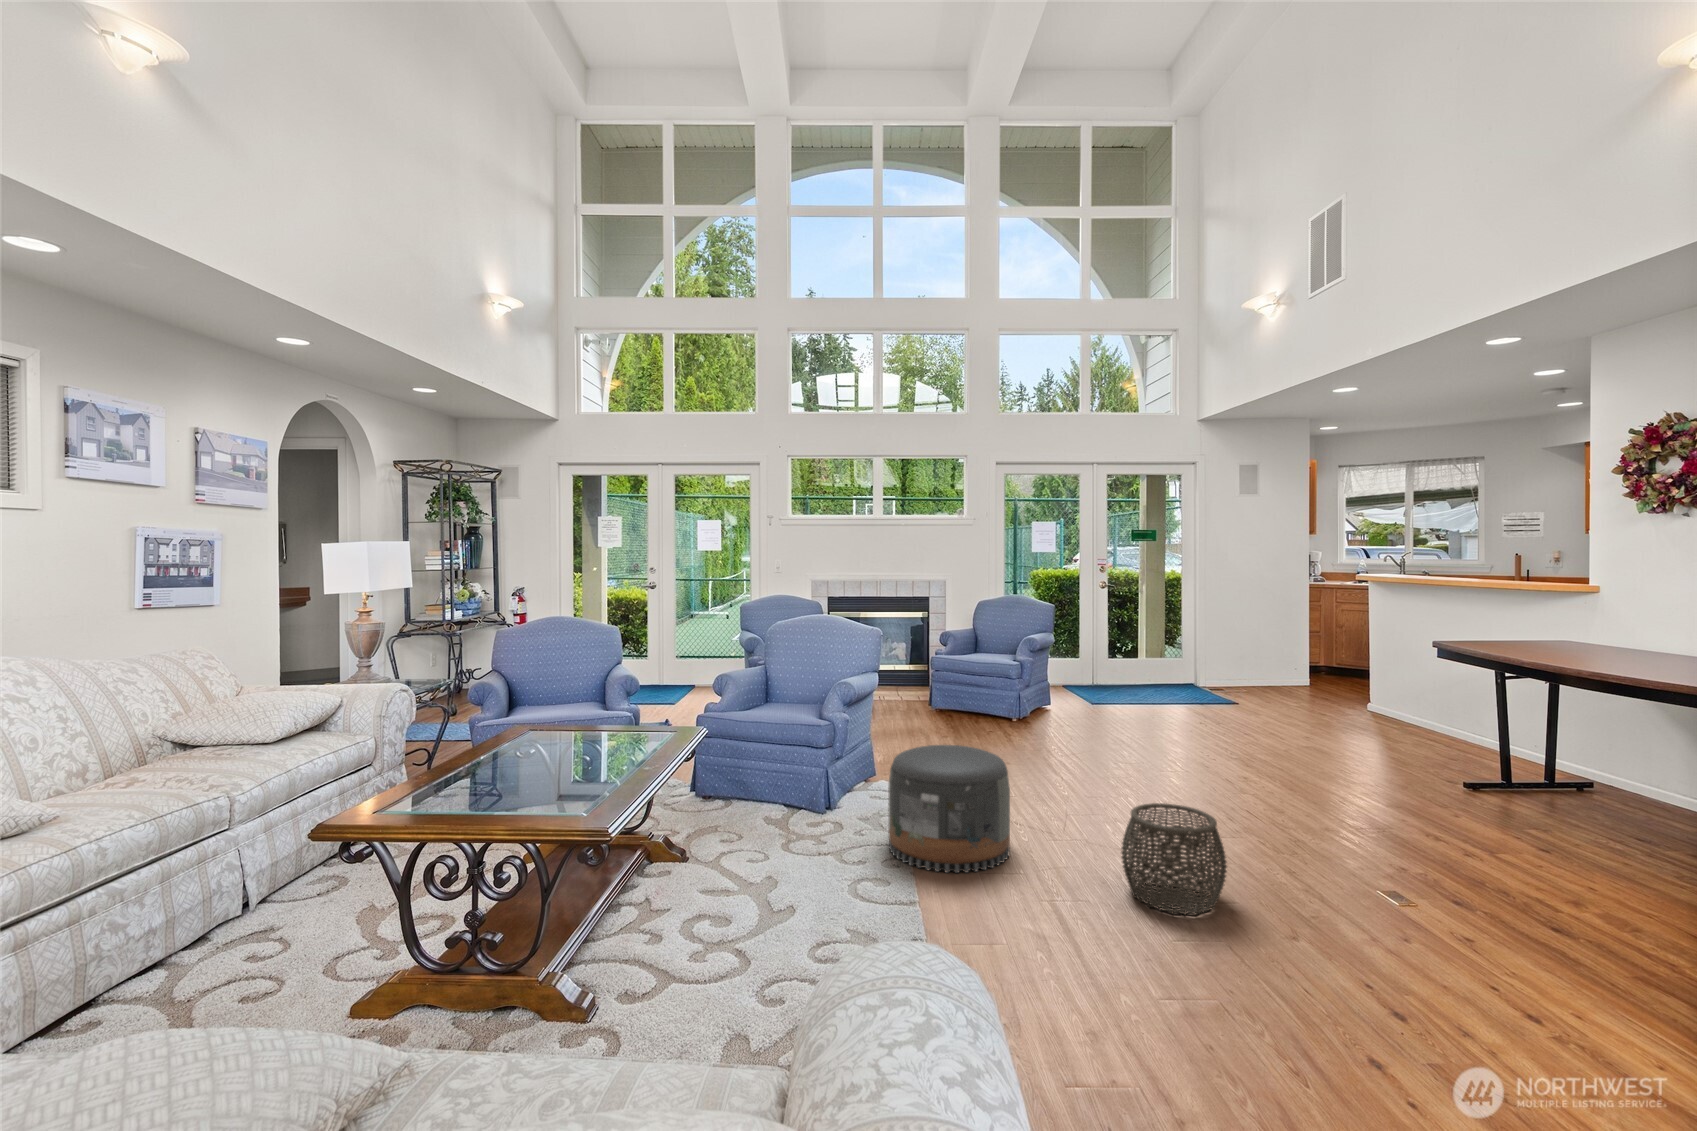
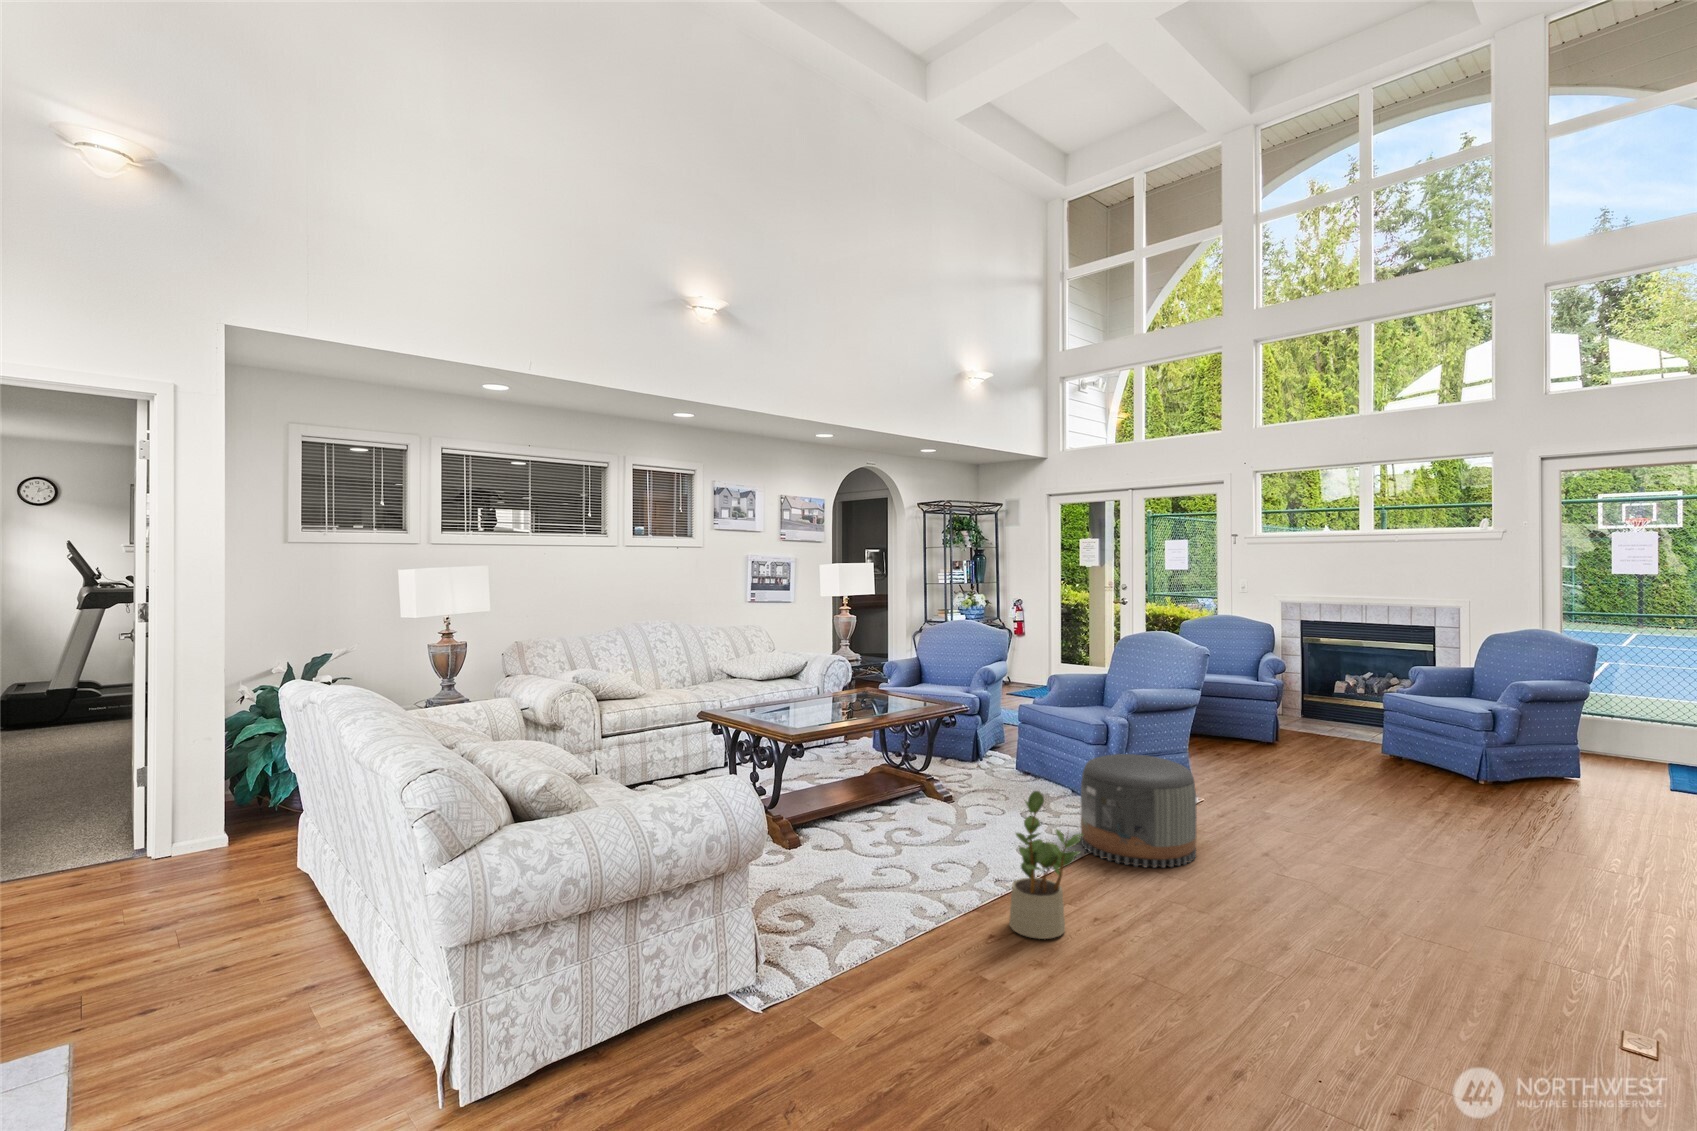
woven basket: present [1121,803,1227,915] -> none [1212,837,1323,951]
potted plant: none [1021,816,1104,1008] -> present [1009,791,1084,939]

